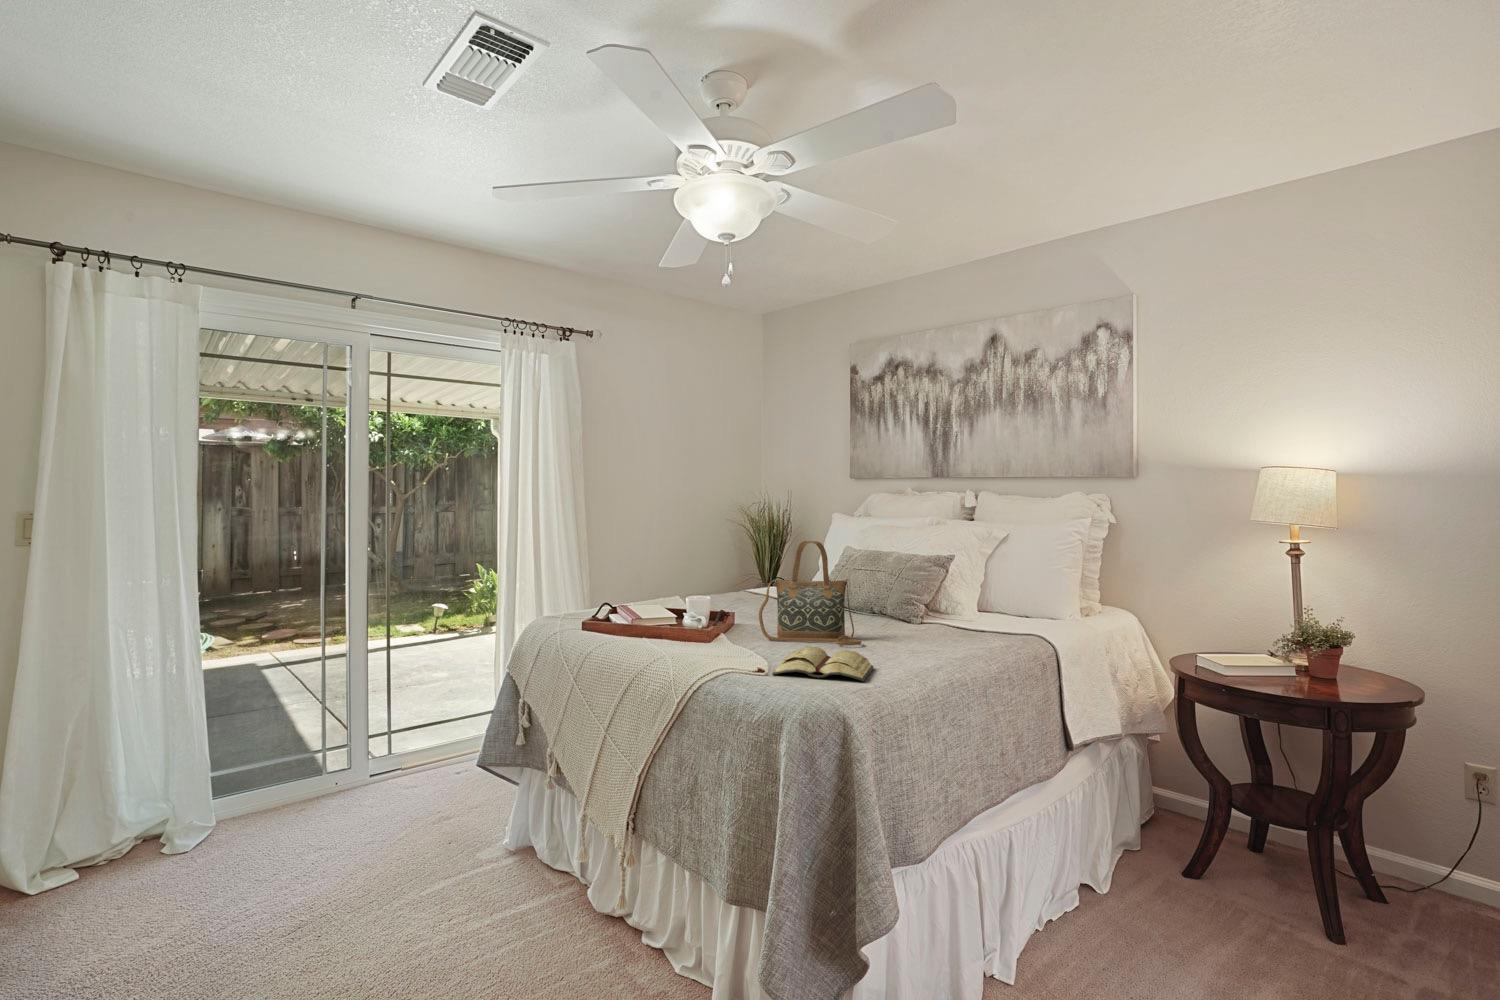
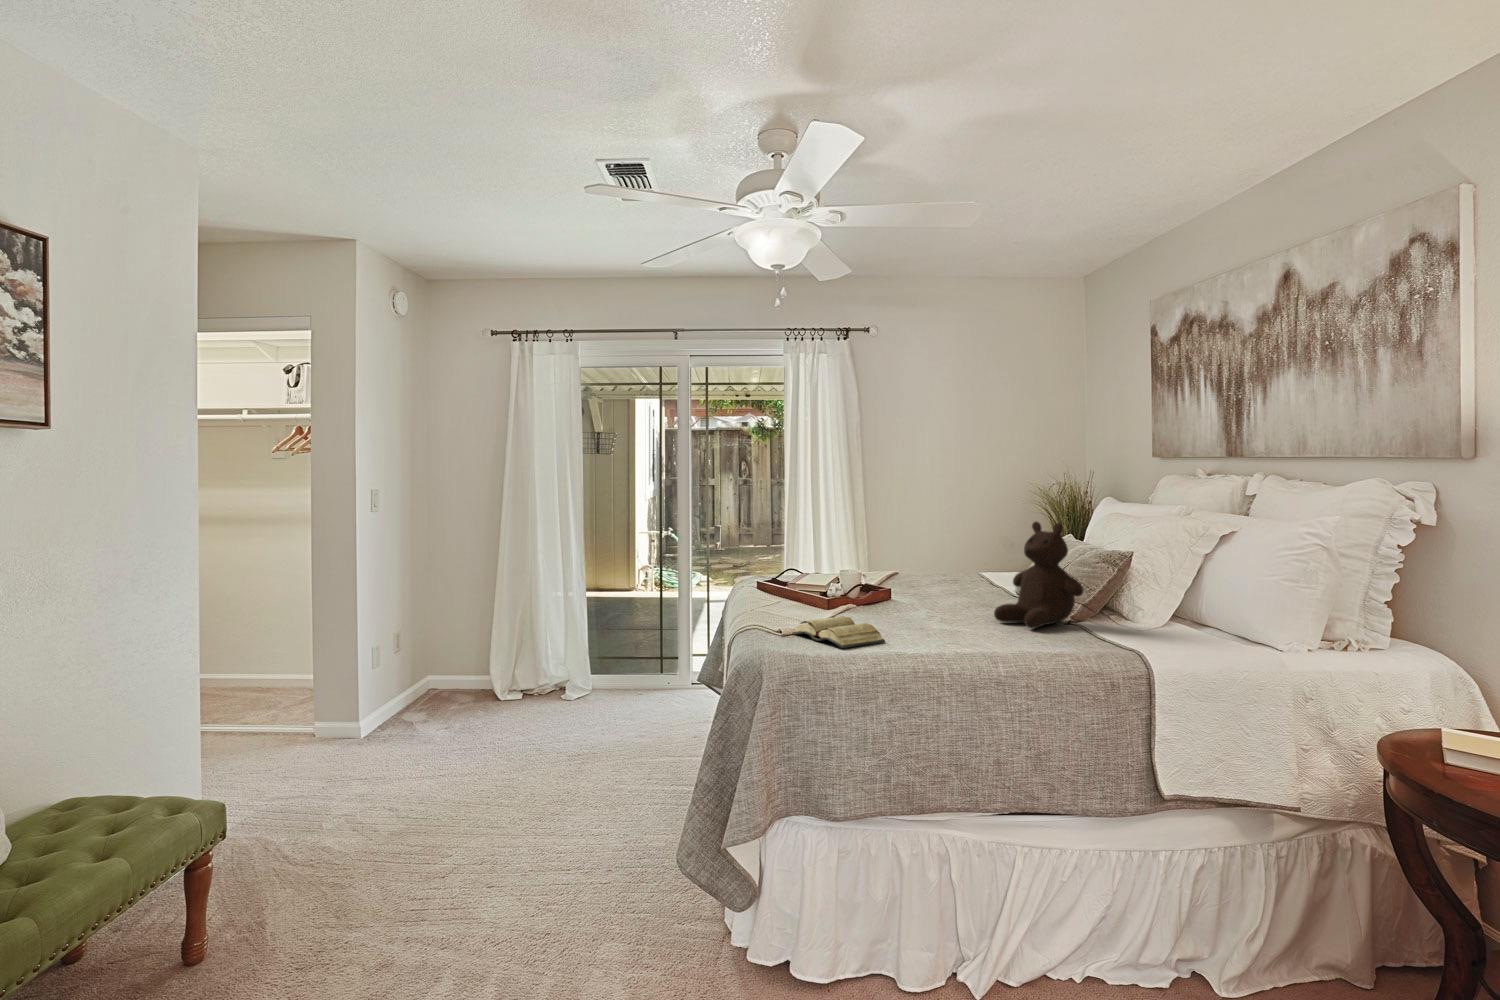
teddy bear: none [881,534,961,635] -> present [994,522,1083,629]
handbag: present [759,541,862,645] -> none [866,524,946,625]

